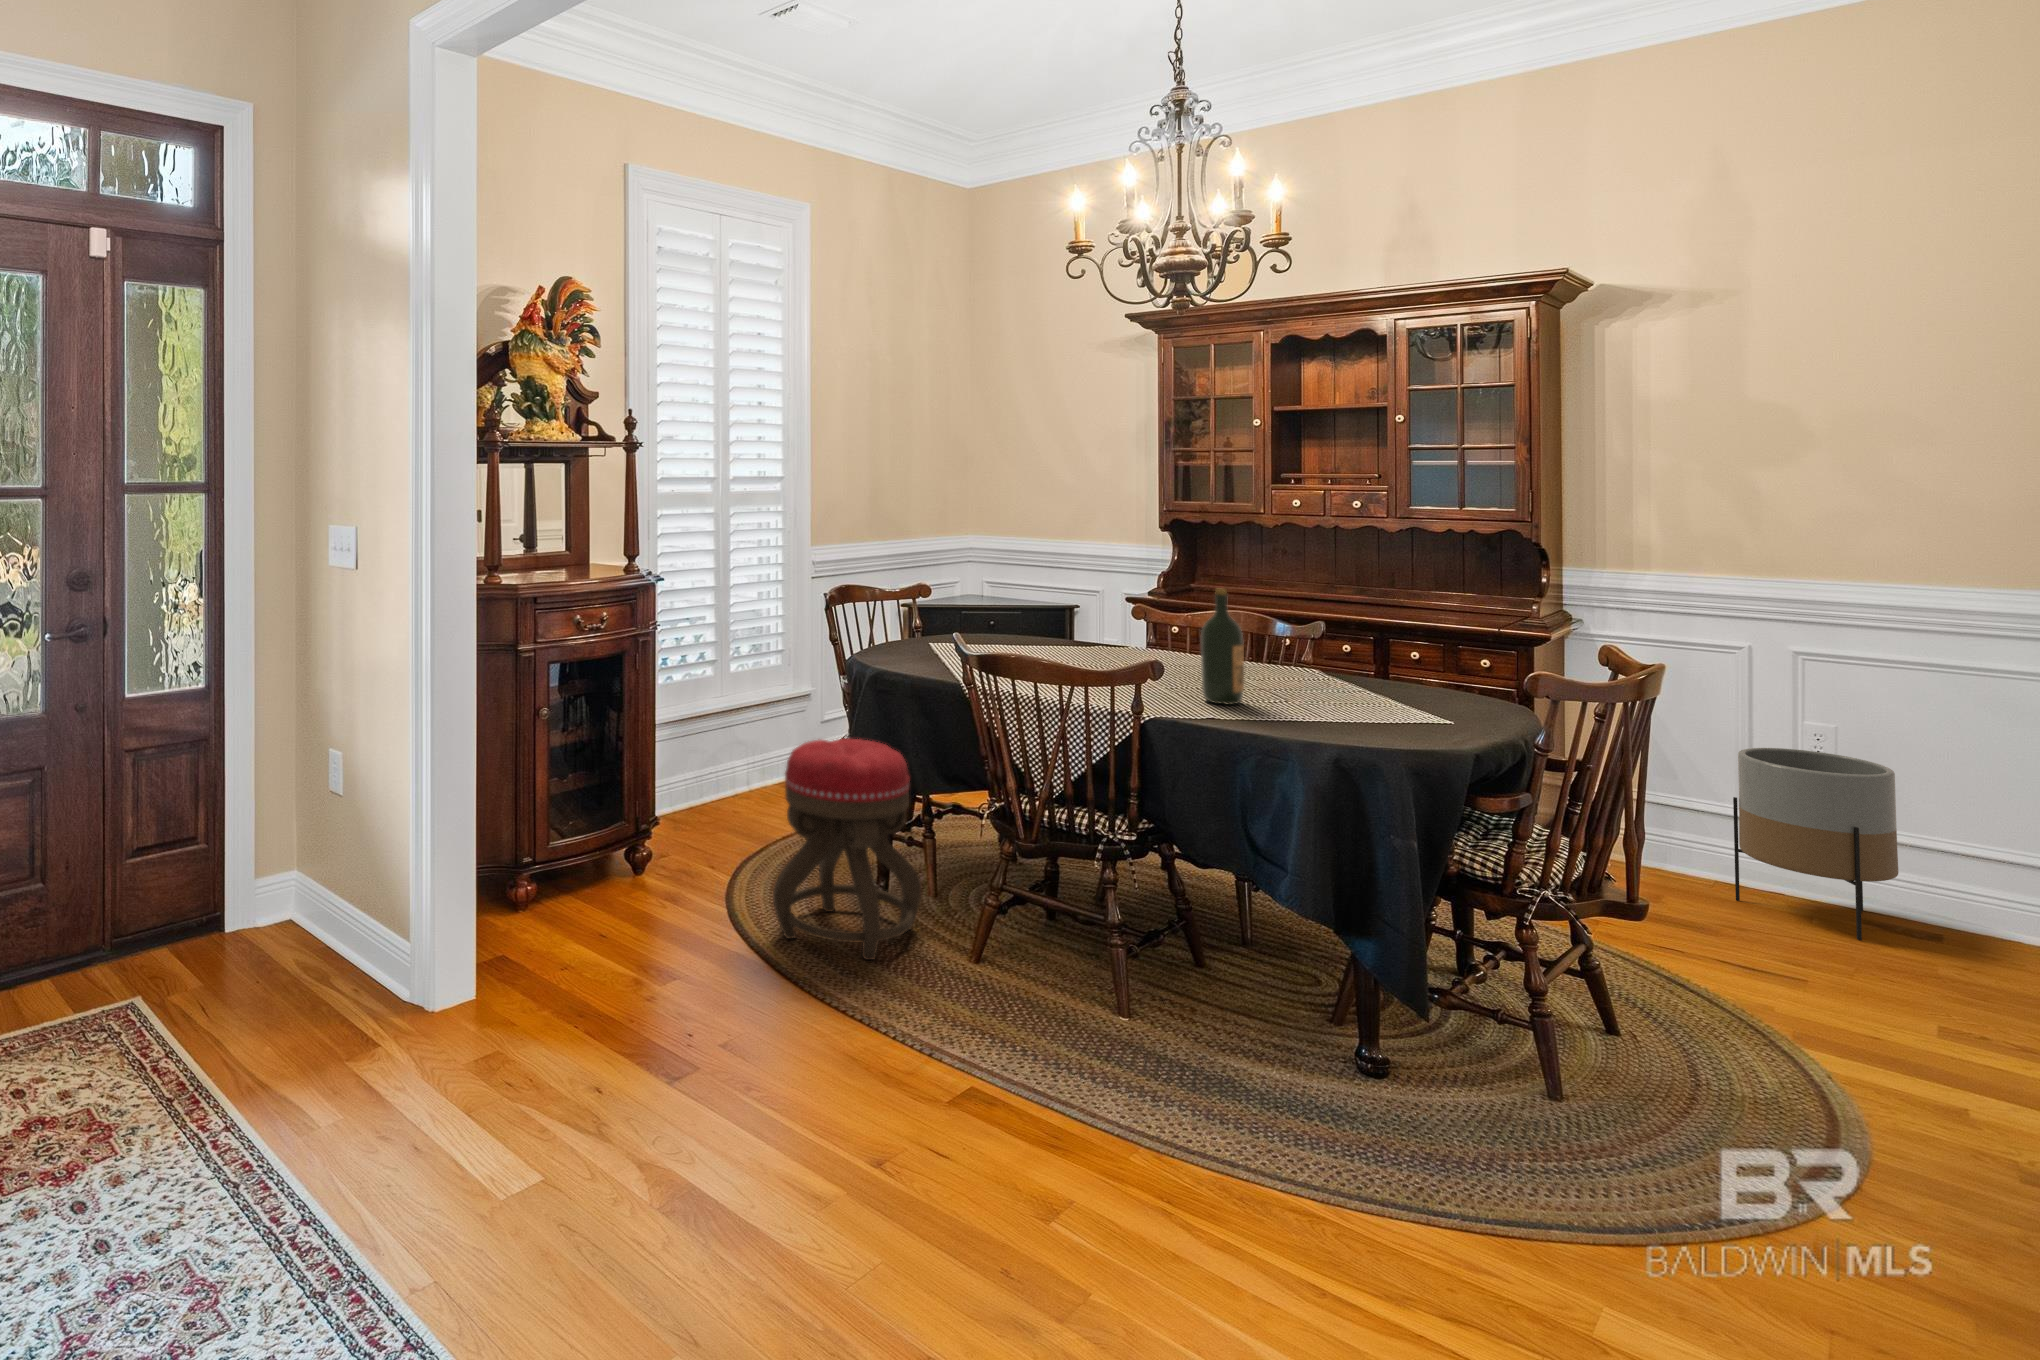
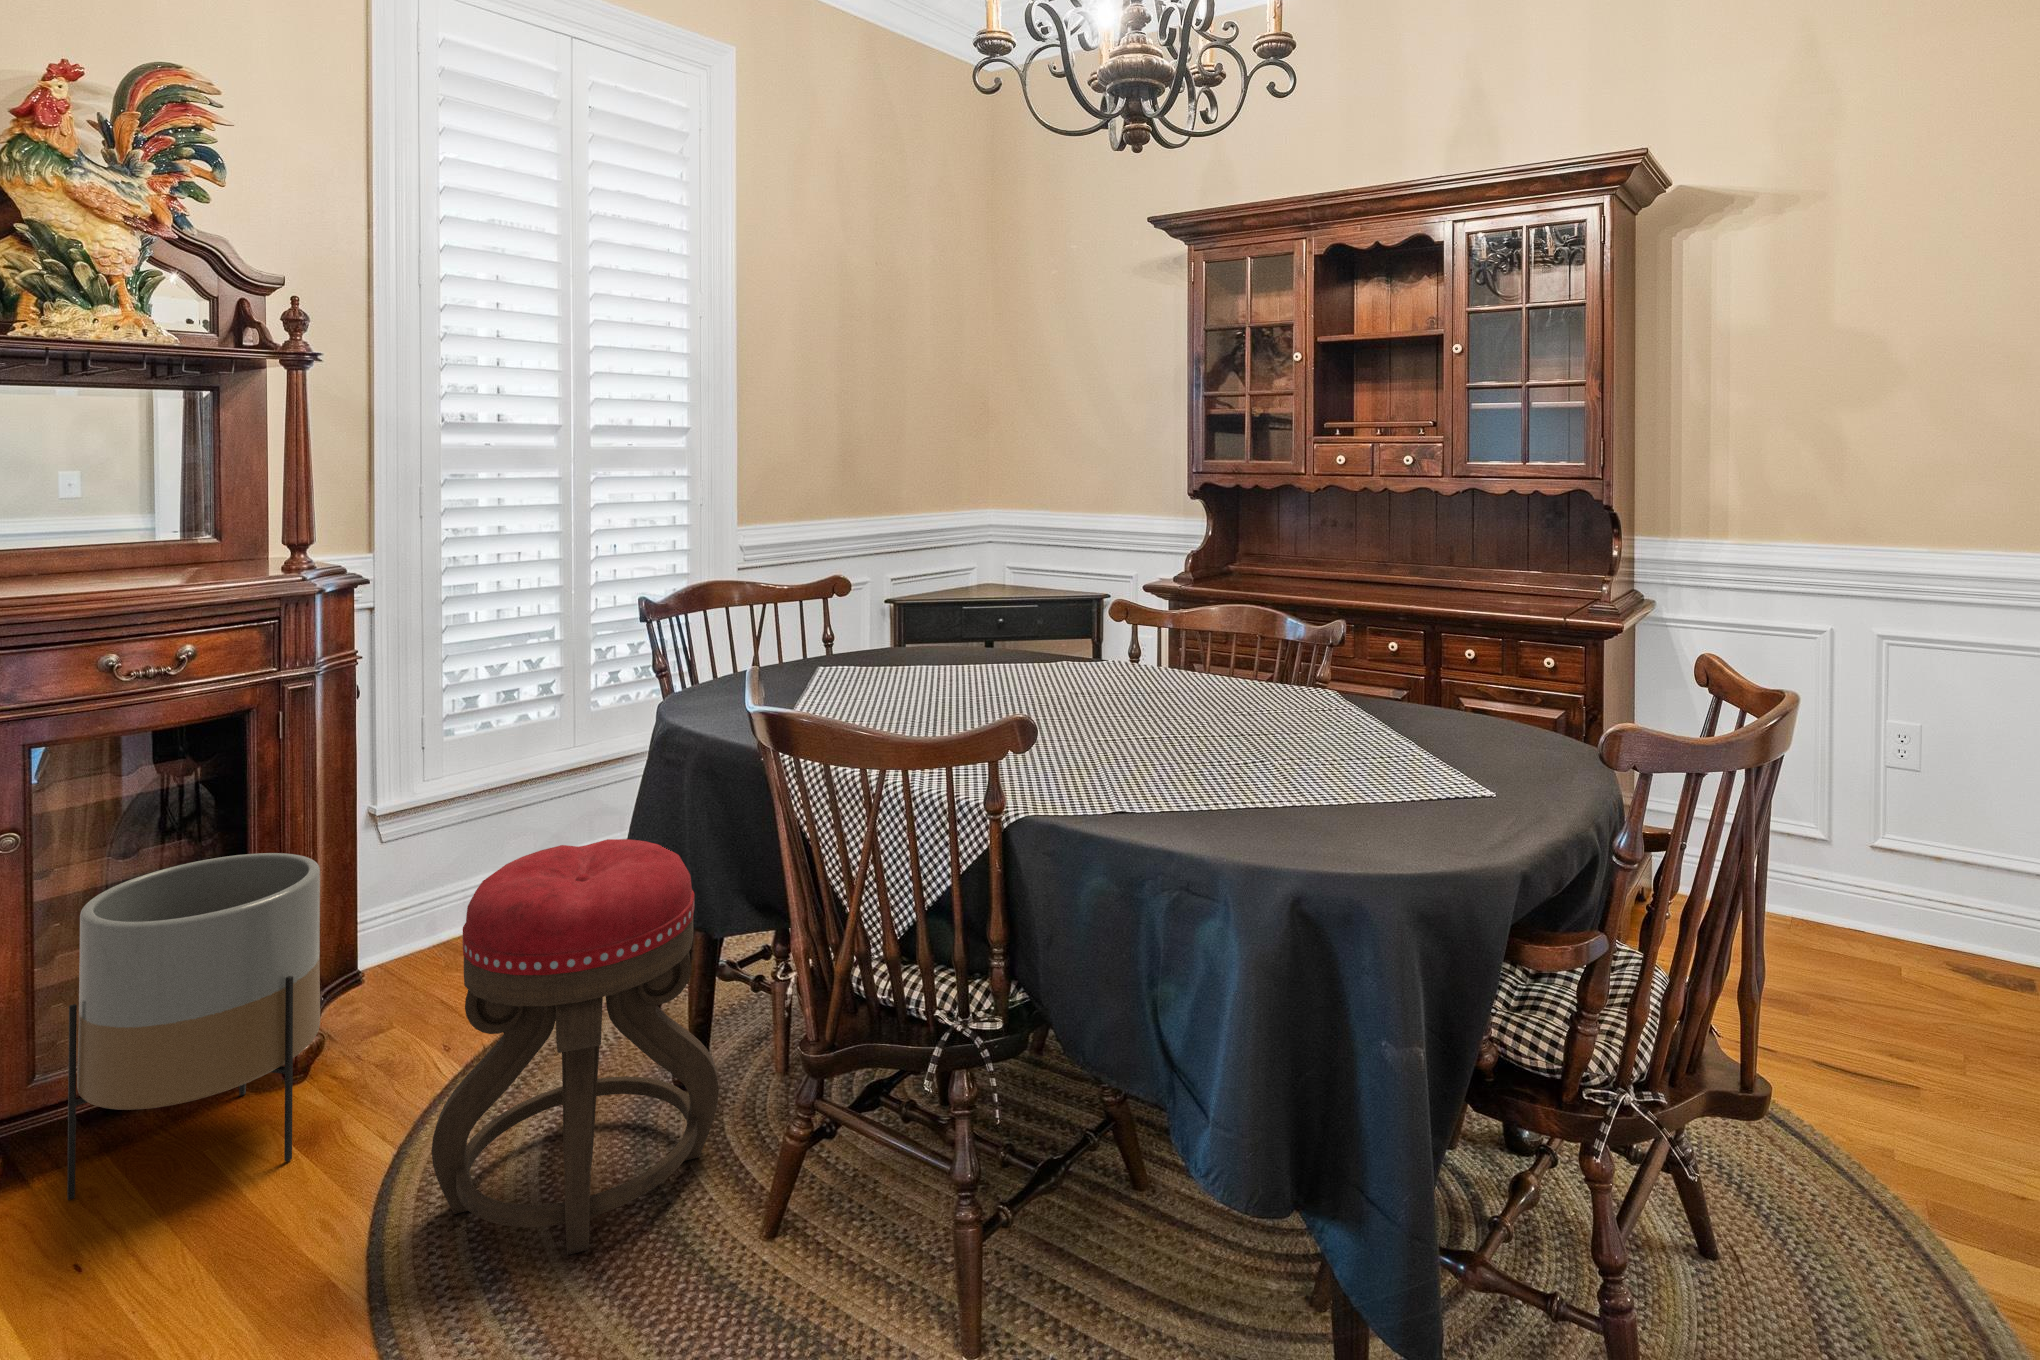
wine bottle: present [1201,588,1244,705] -> none [1127,580,1191,775]
planter: present [1733,748,1898,940] -> present [67,853,320,1200]

